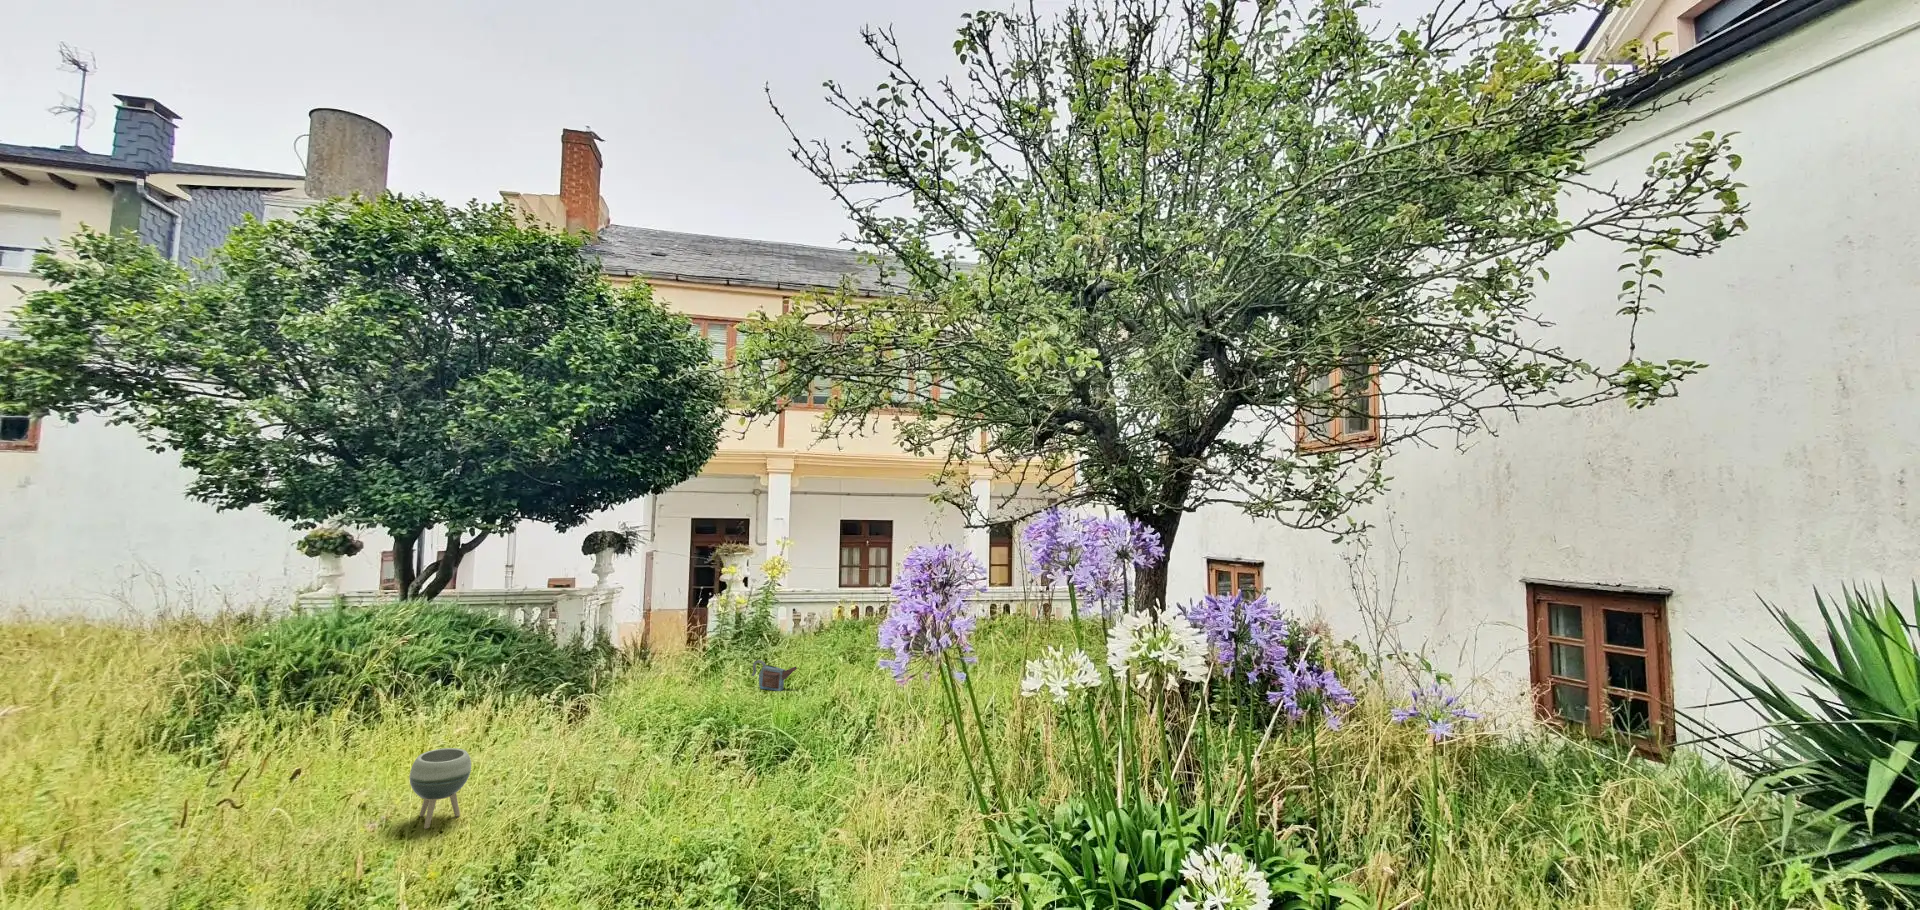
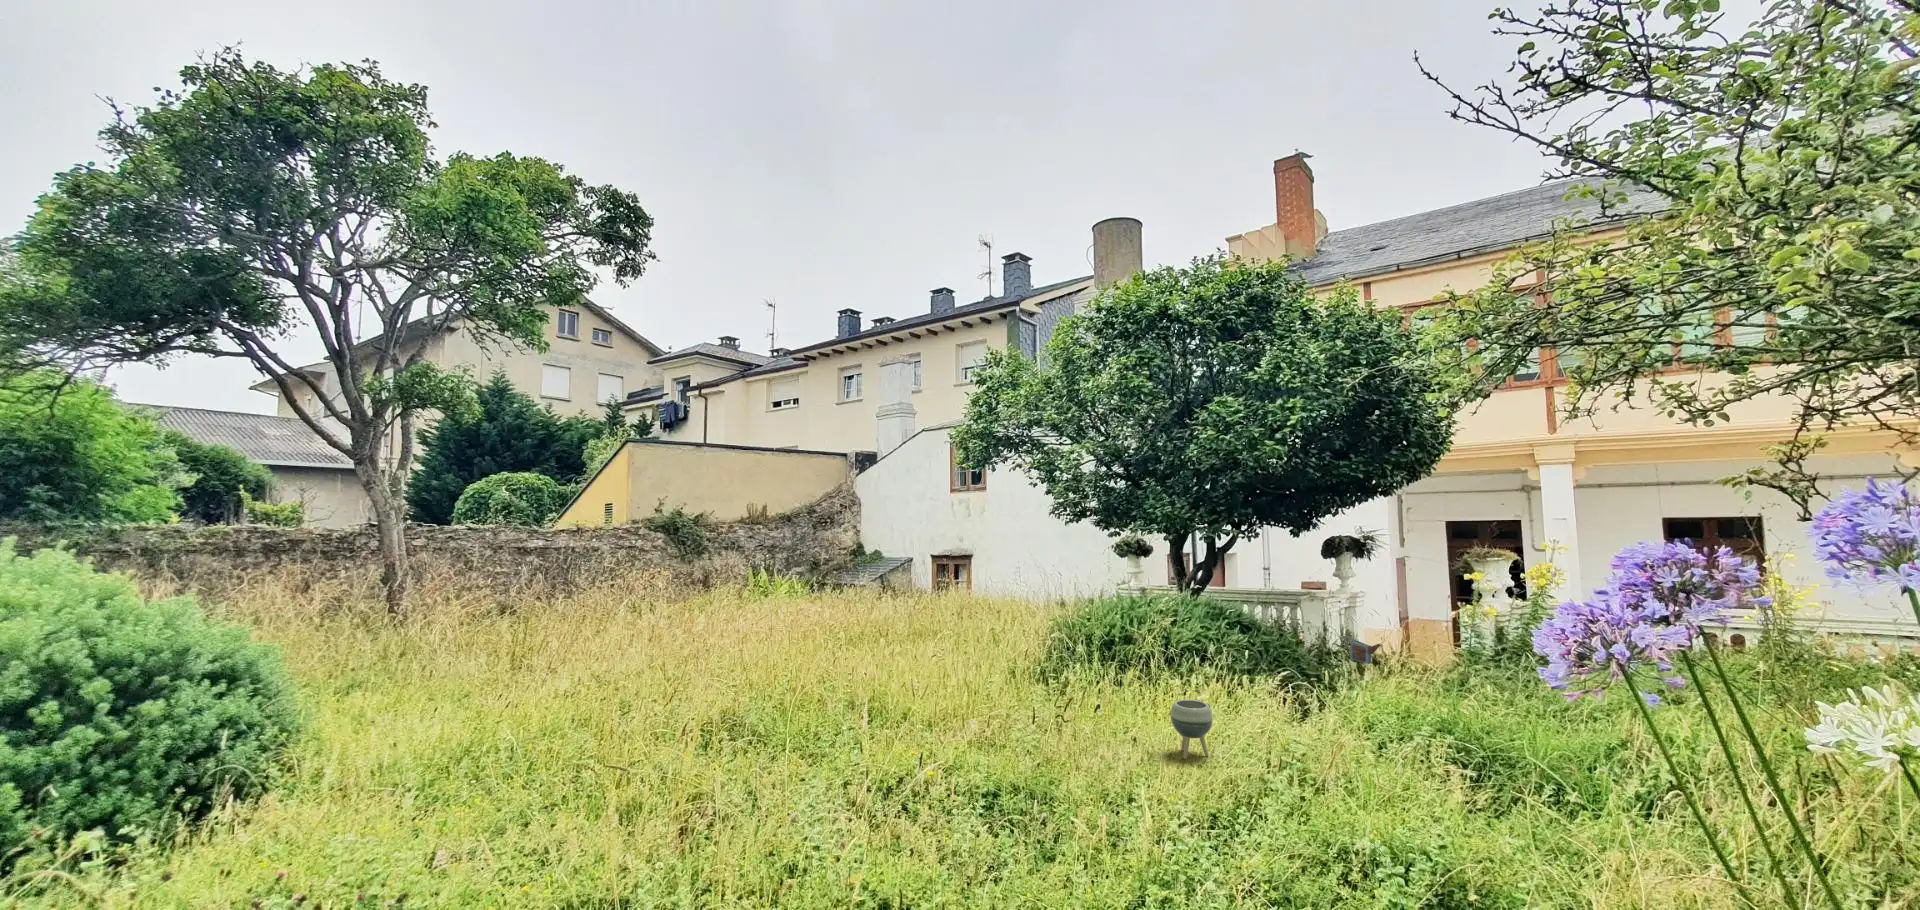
watering can: present [752,660,797,691] -> present [1344,636,1381,664]

